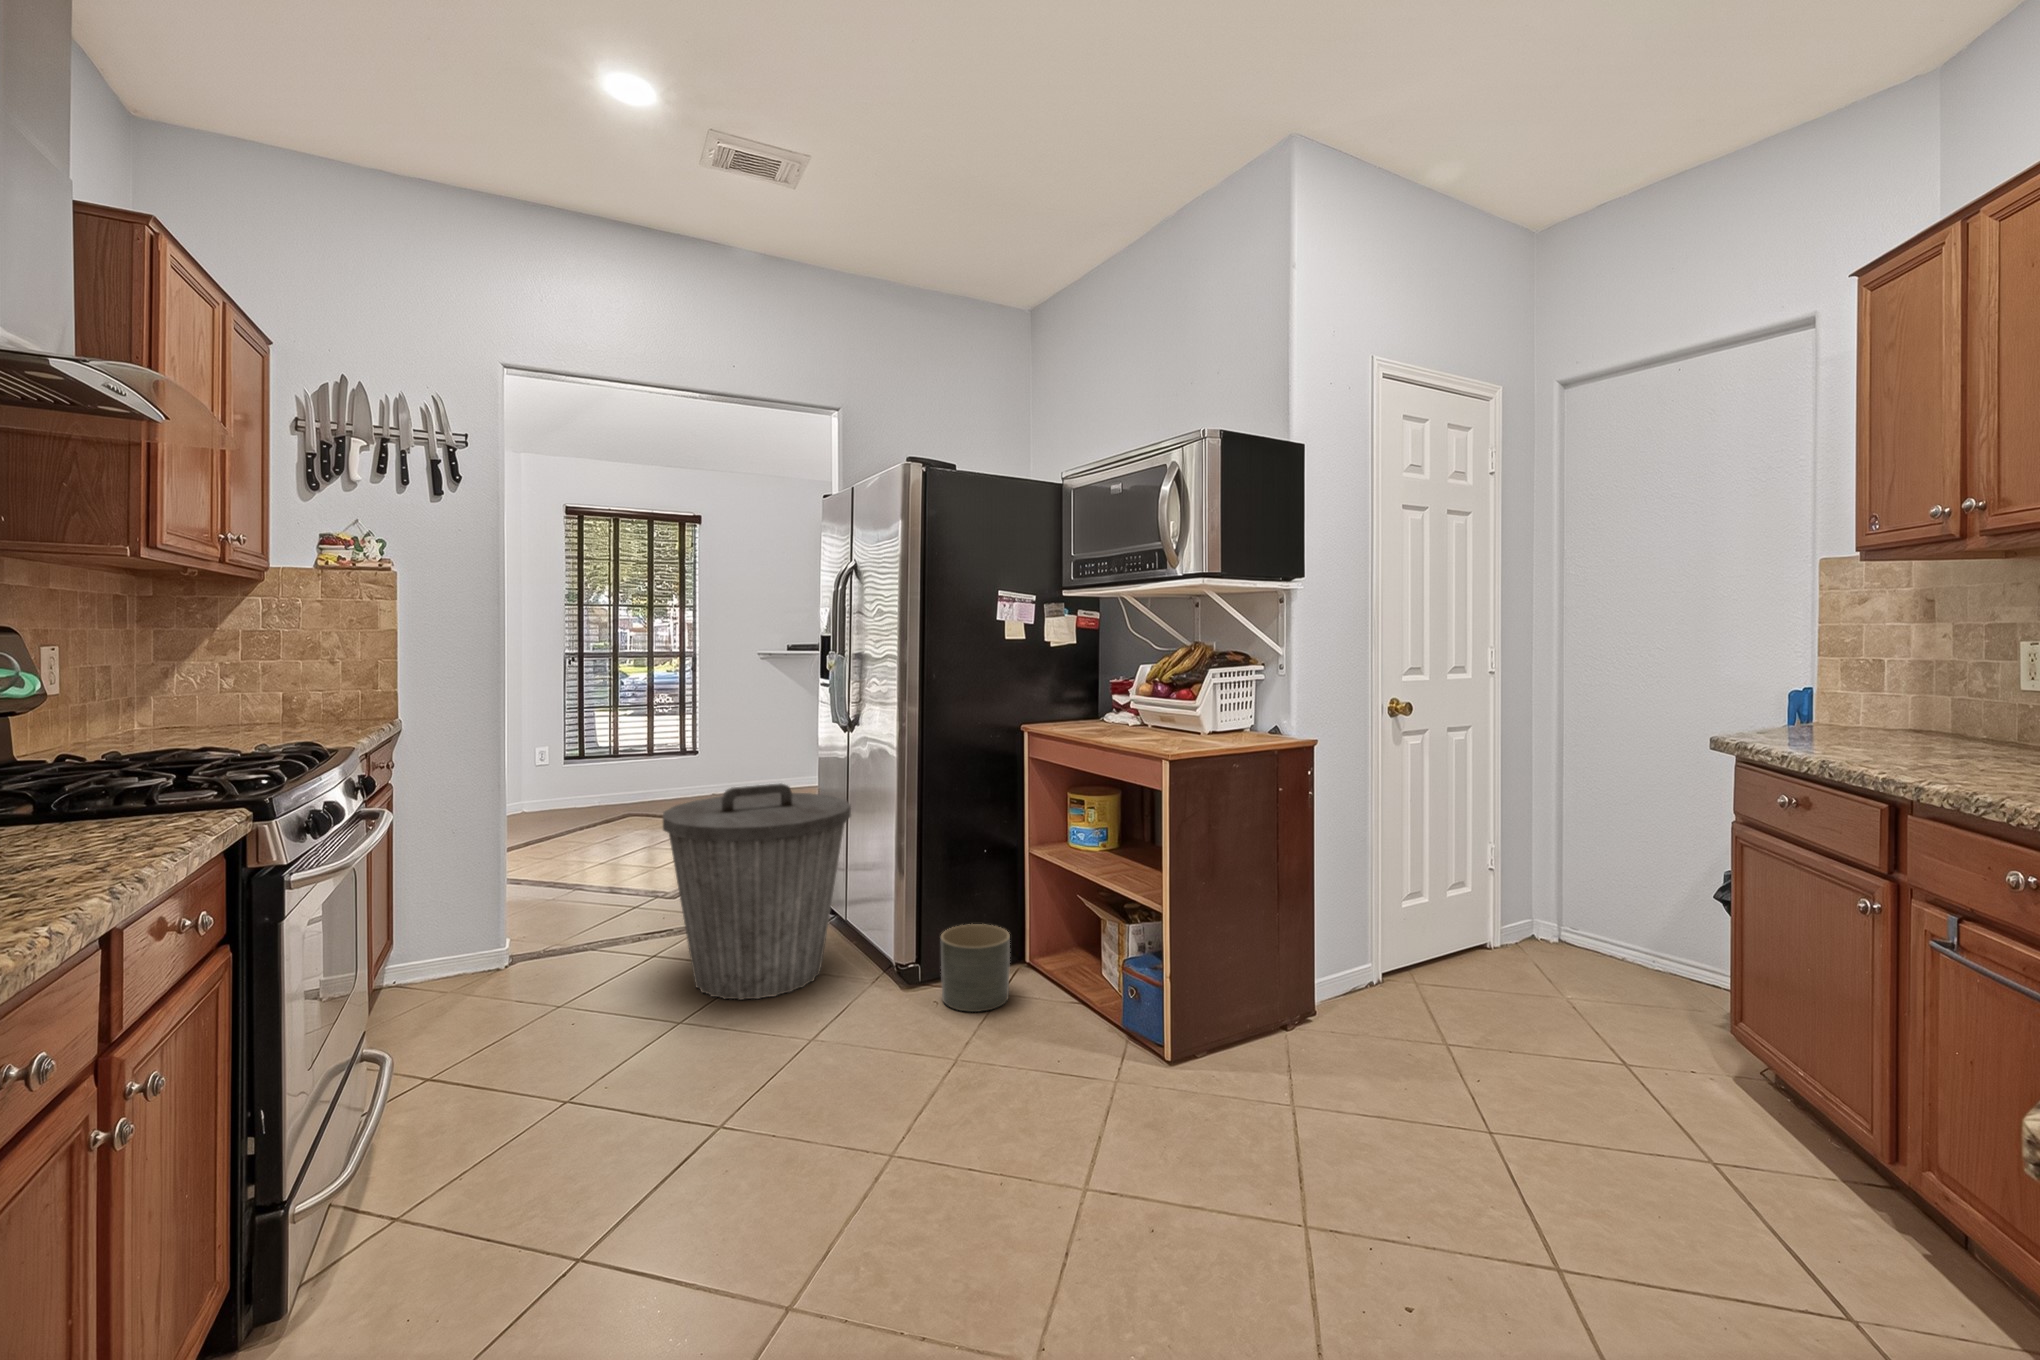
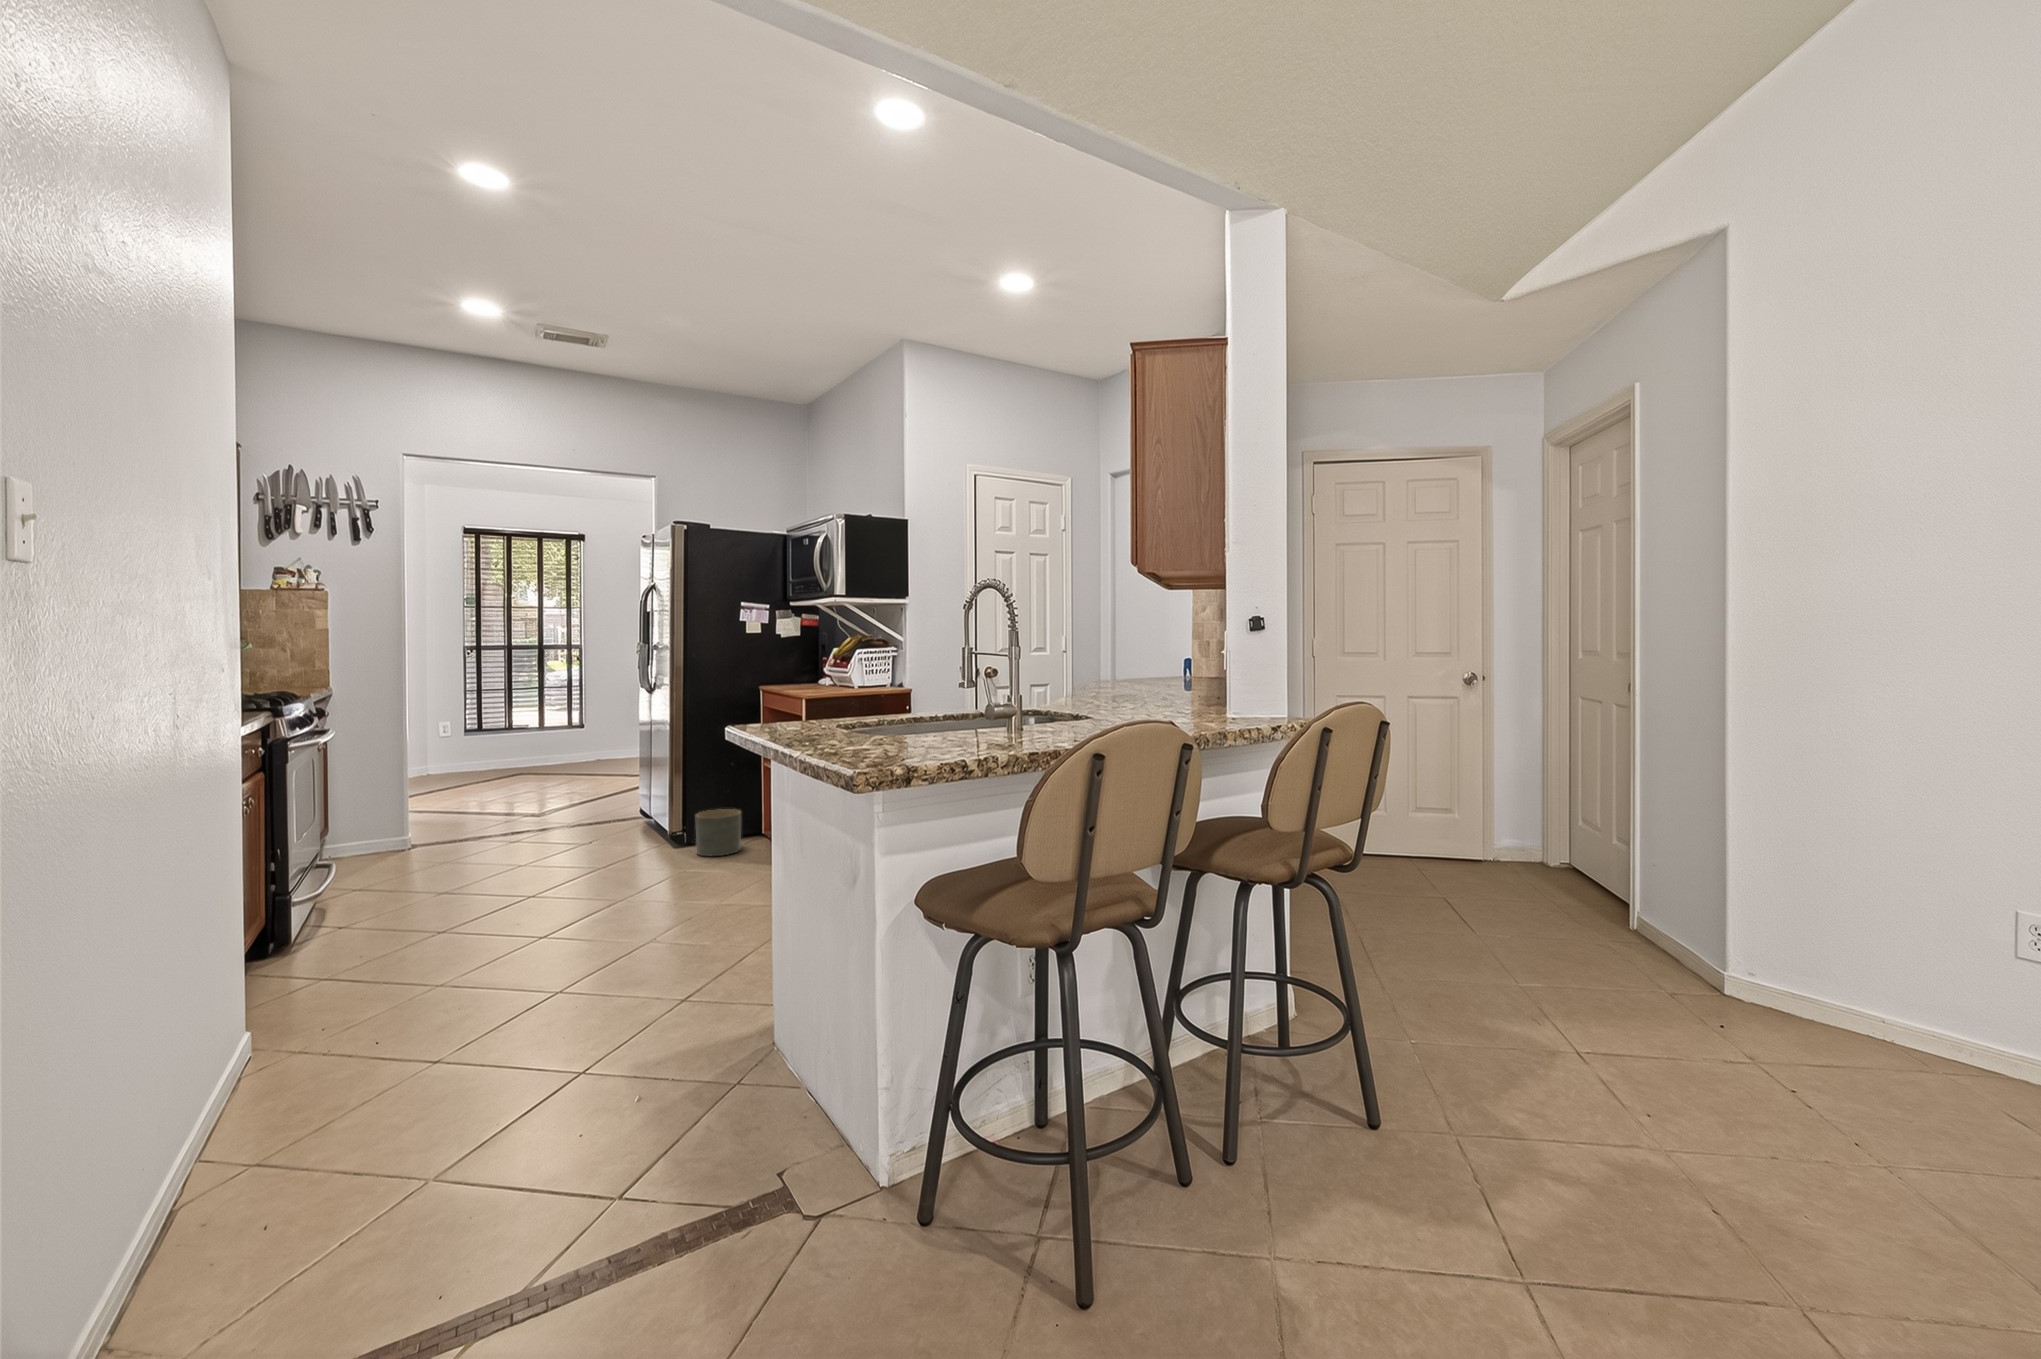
trash can: present [663,783,851,1000] -> none [515,726,647,858]

